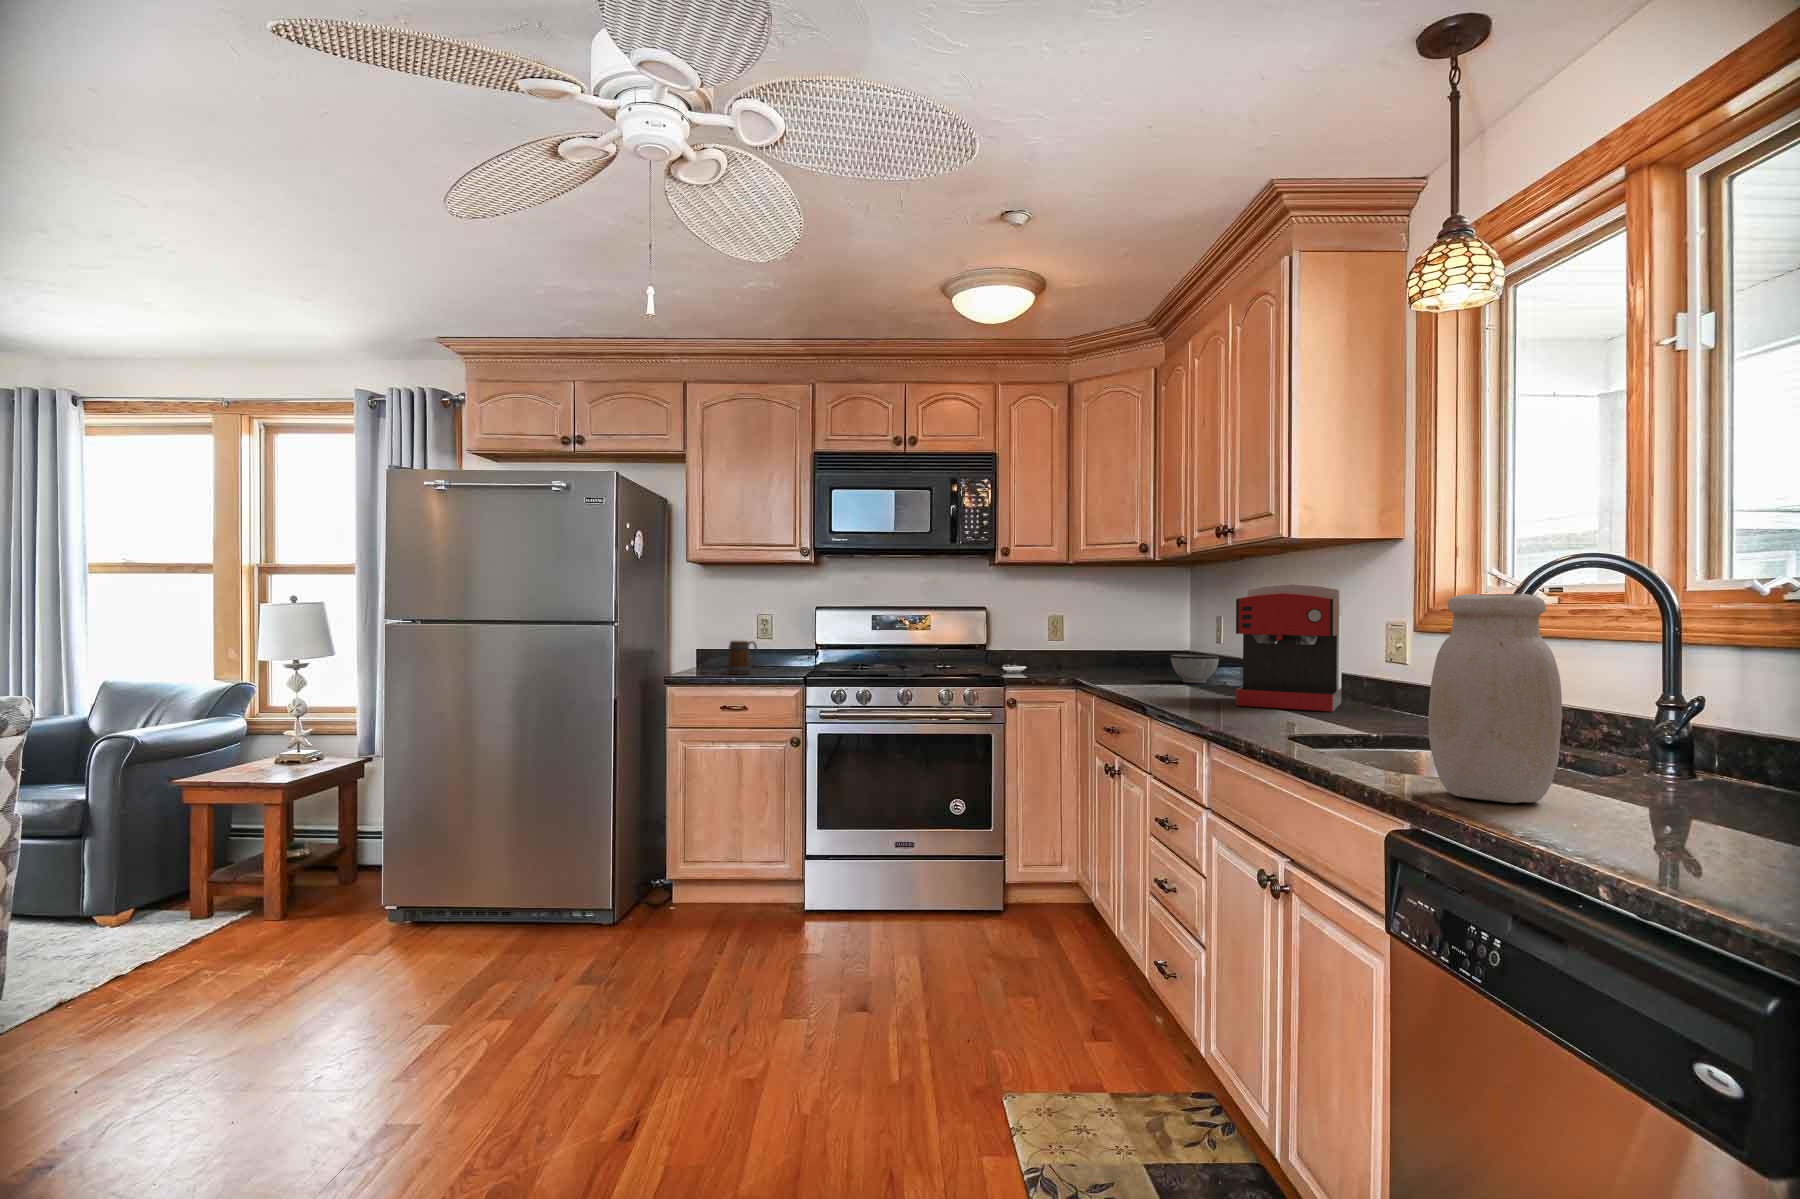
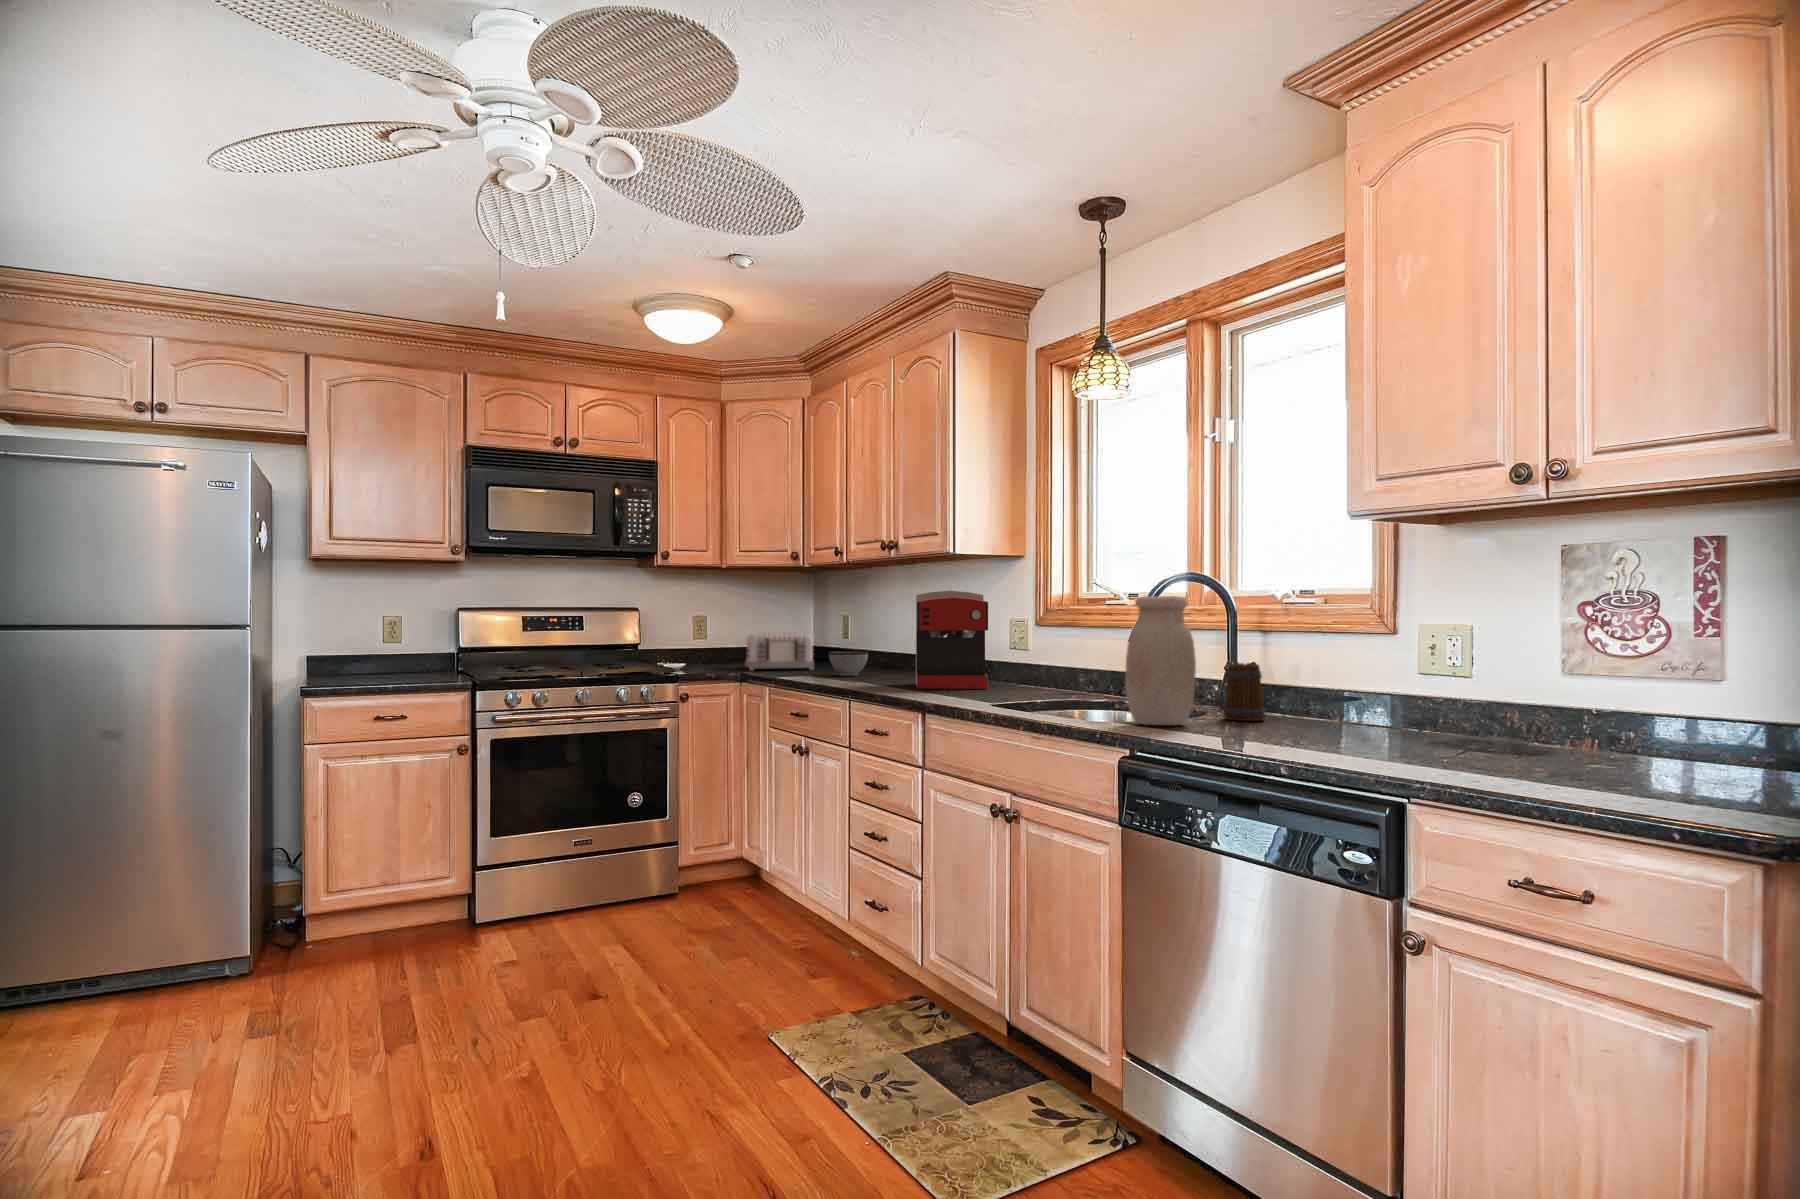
toaster: none [1099,631,1173,673] -> present [745,633,814,670]
mug: present [727,641,757,674] -> present [1223,663,1265,721]

